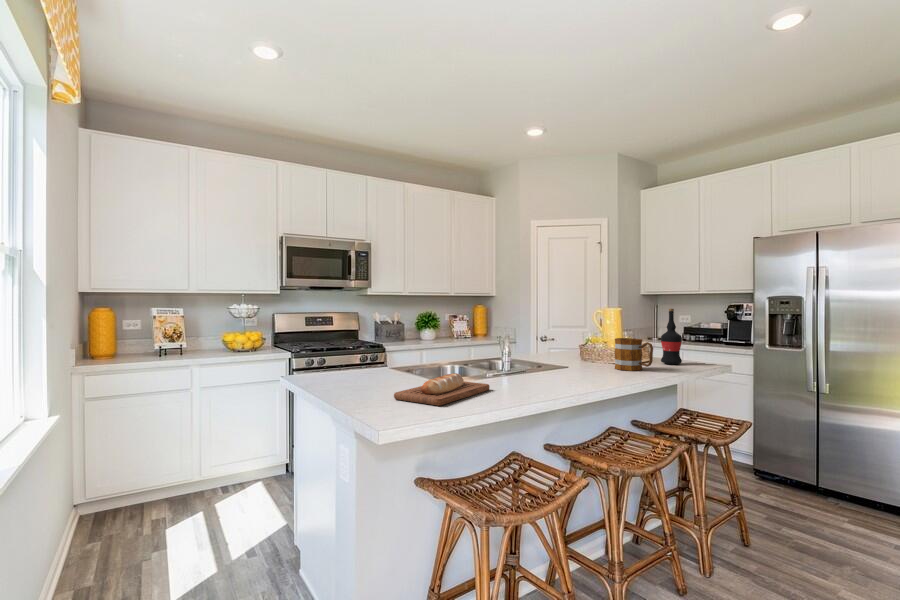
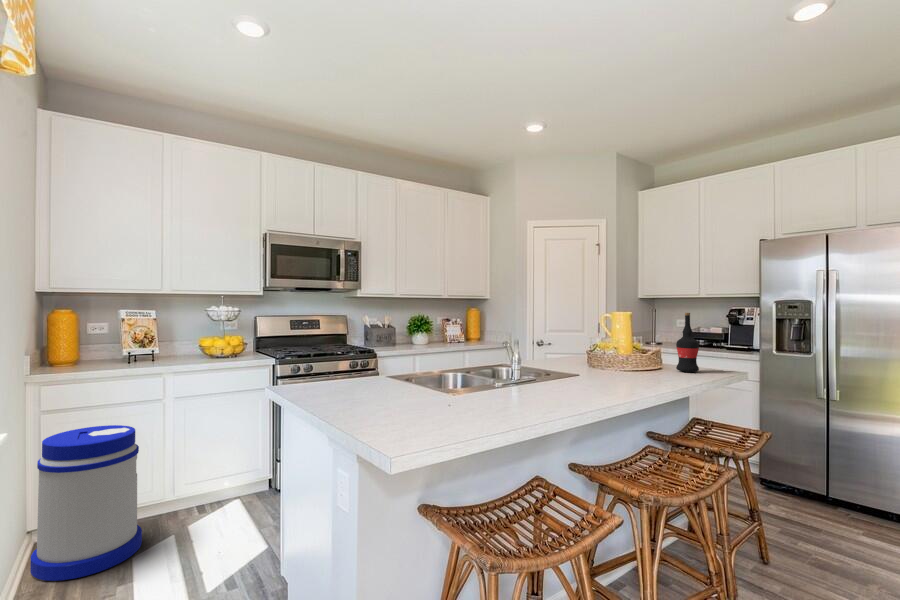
mug: present [615,338,653,371] -> none [631,344,675,380]
bread loaf: present [394,373,490,406] -> none [400,386,507,427]
trash can: none [79,412,173,546] -> present [30,425,142,581]

